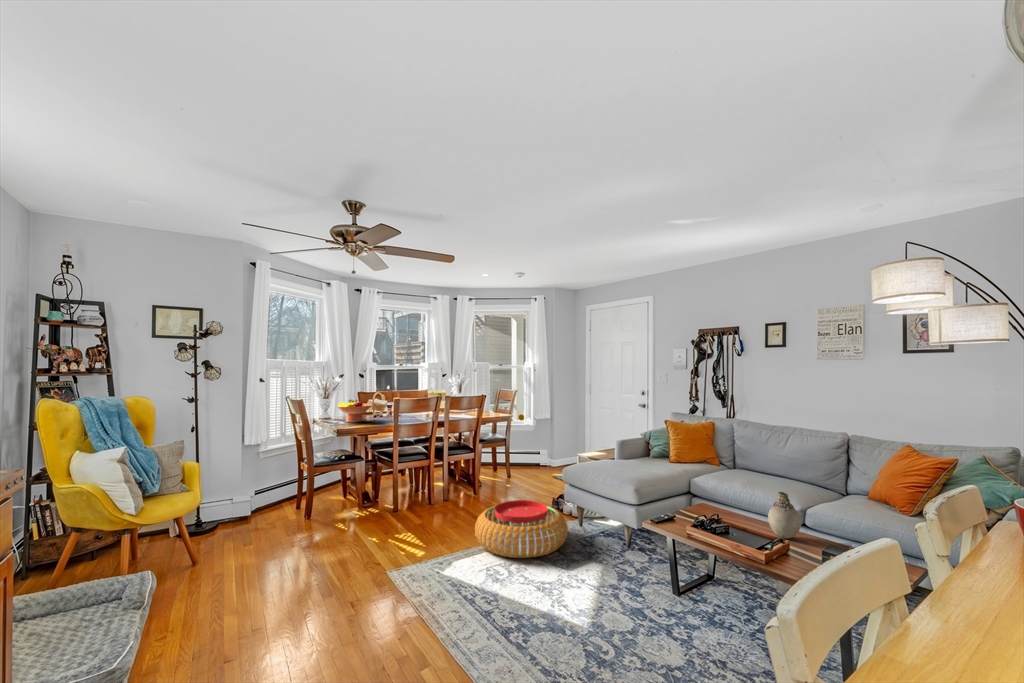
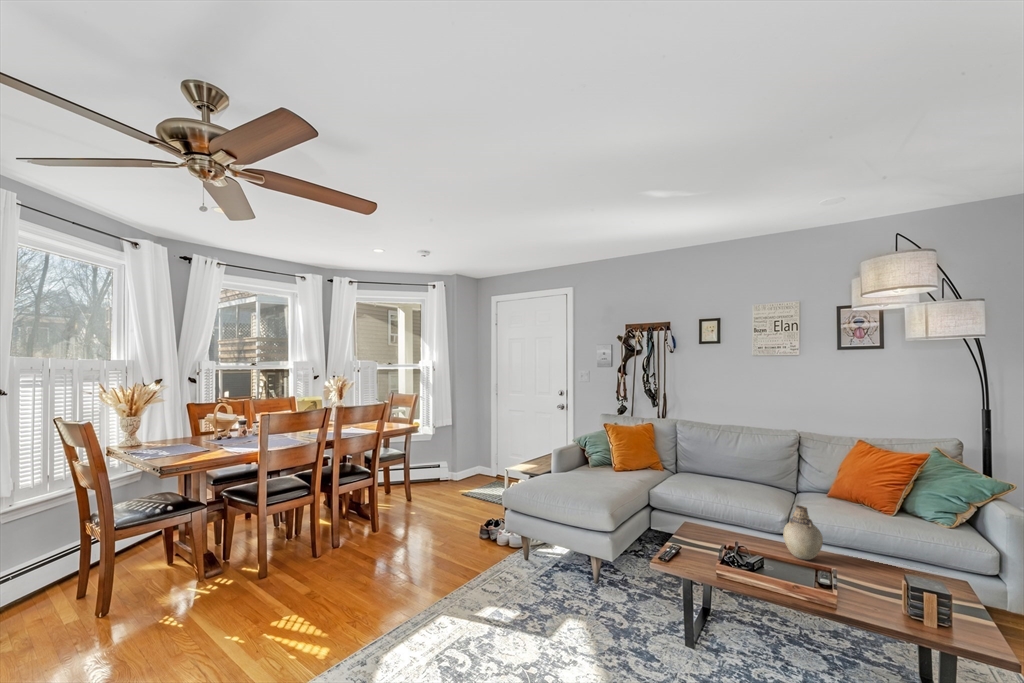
fruit bowl: present [337,400,372,422] -> none [159,415,221,450]
pouf: present [475,500,568,558] -> none [400,541,527,631]

